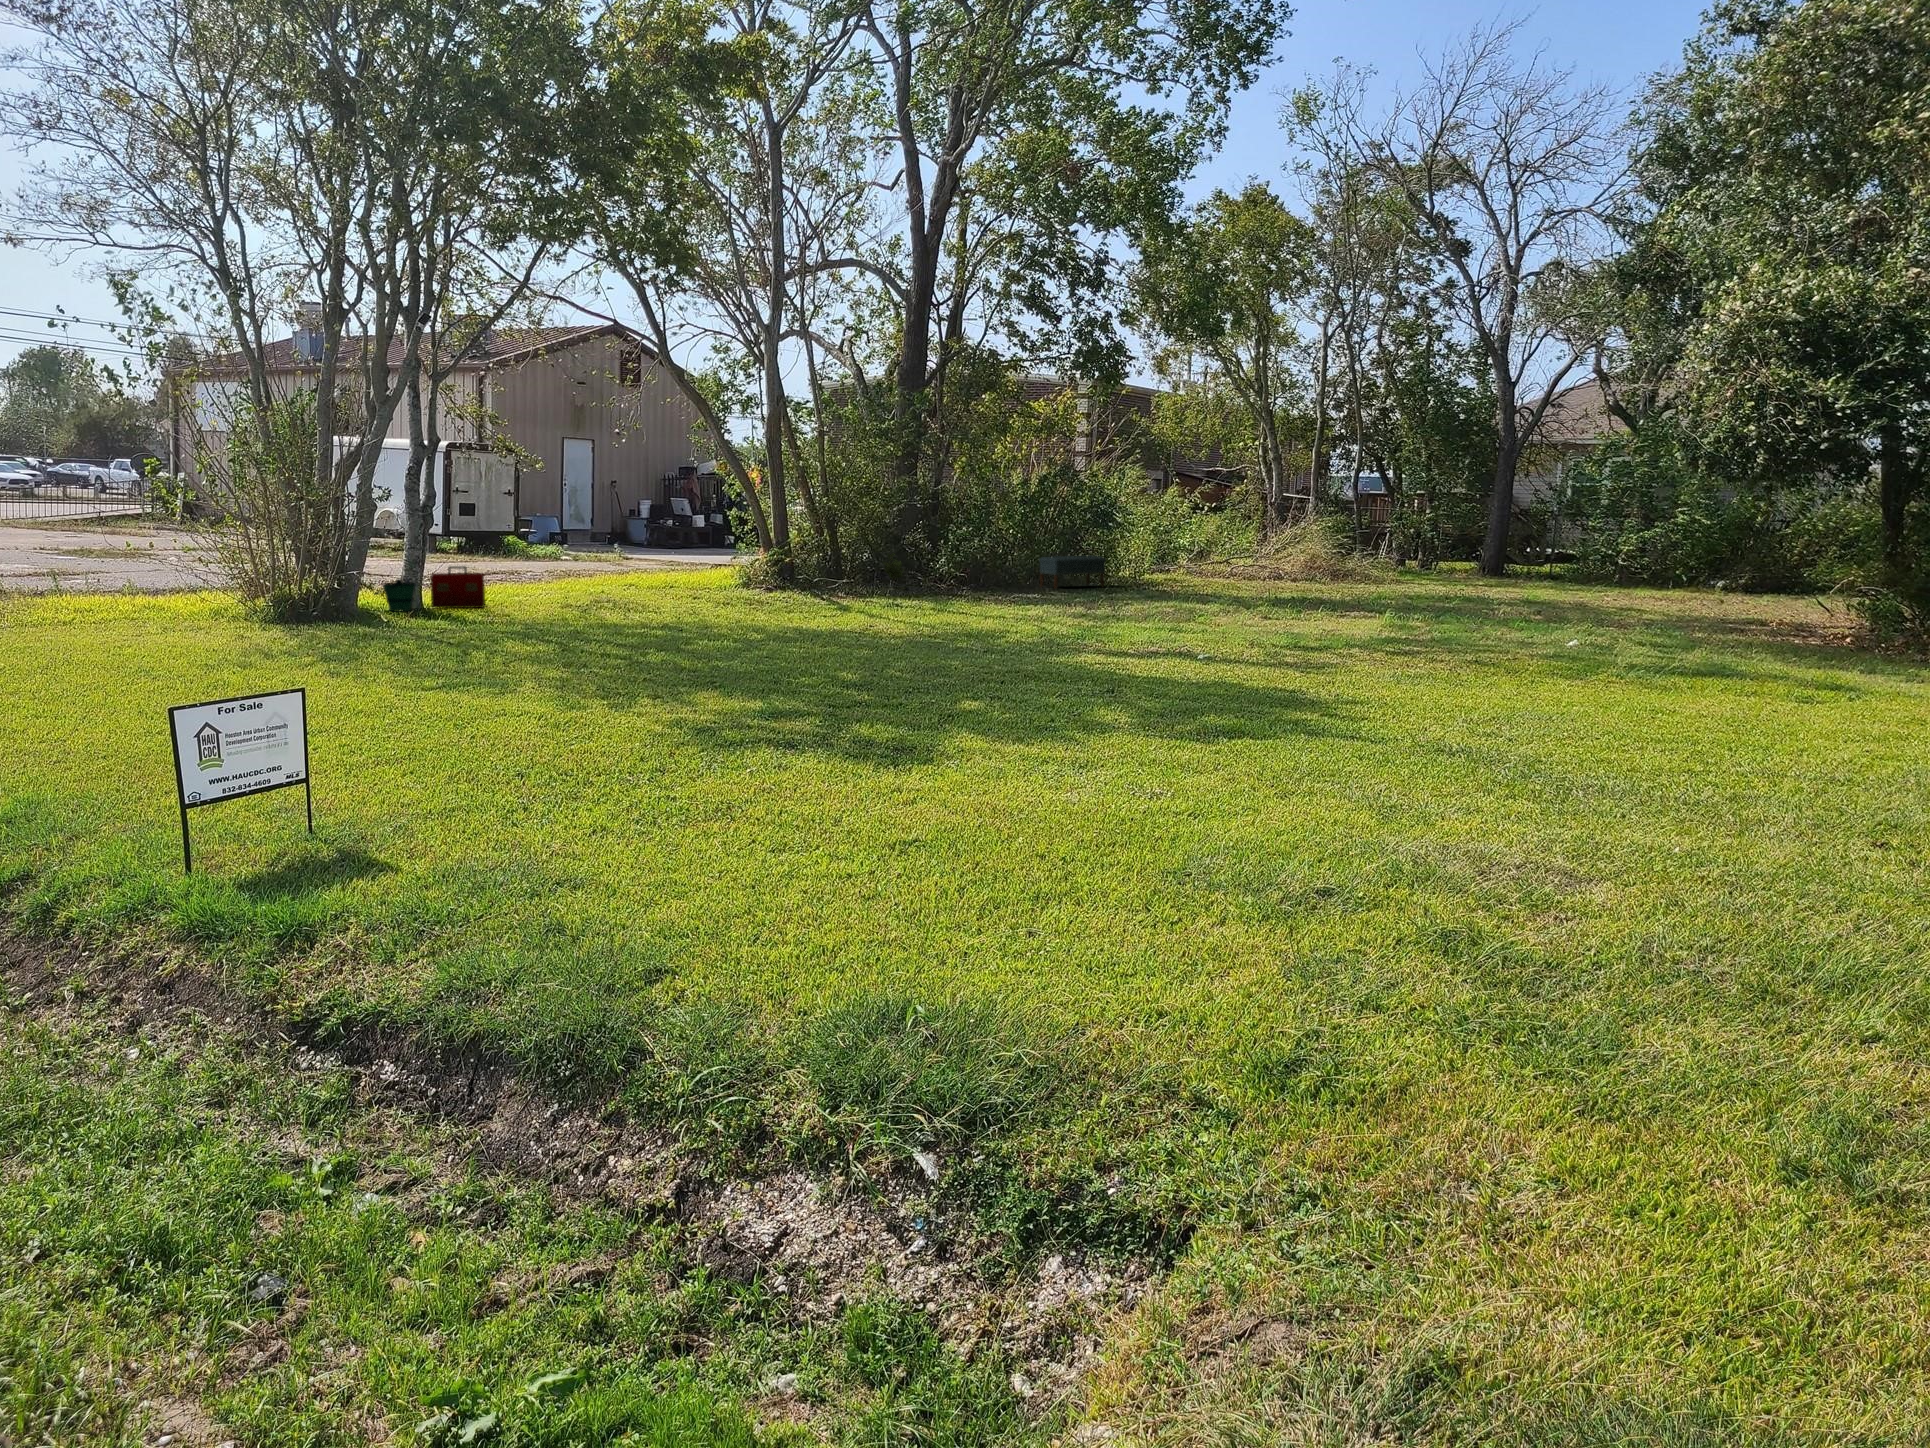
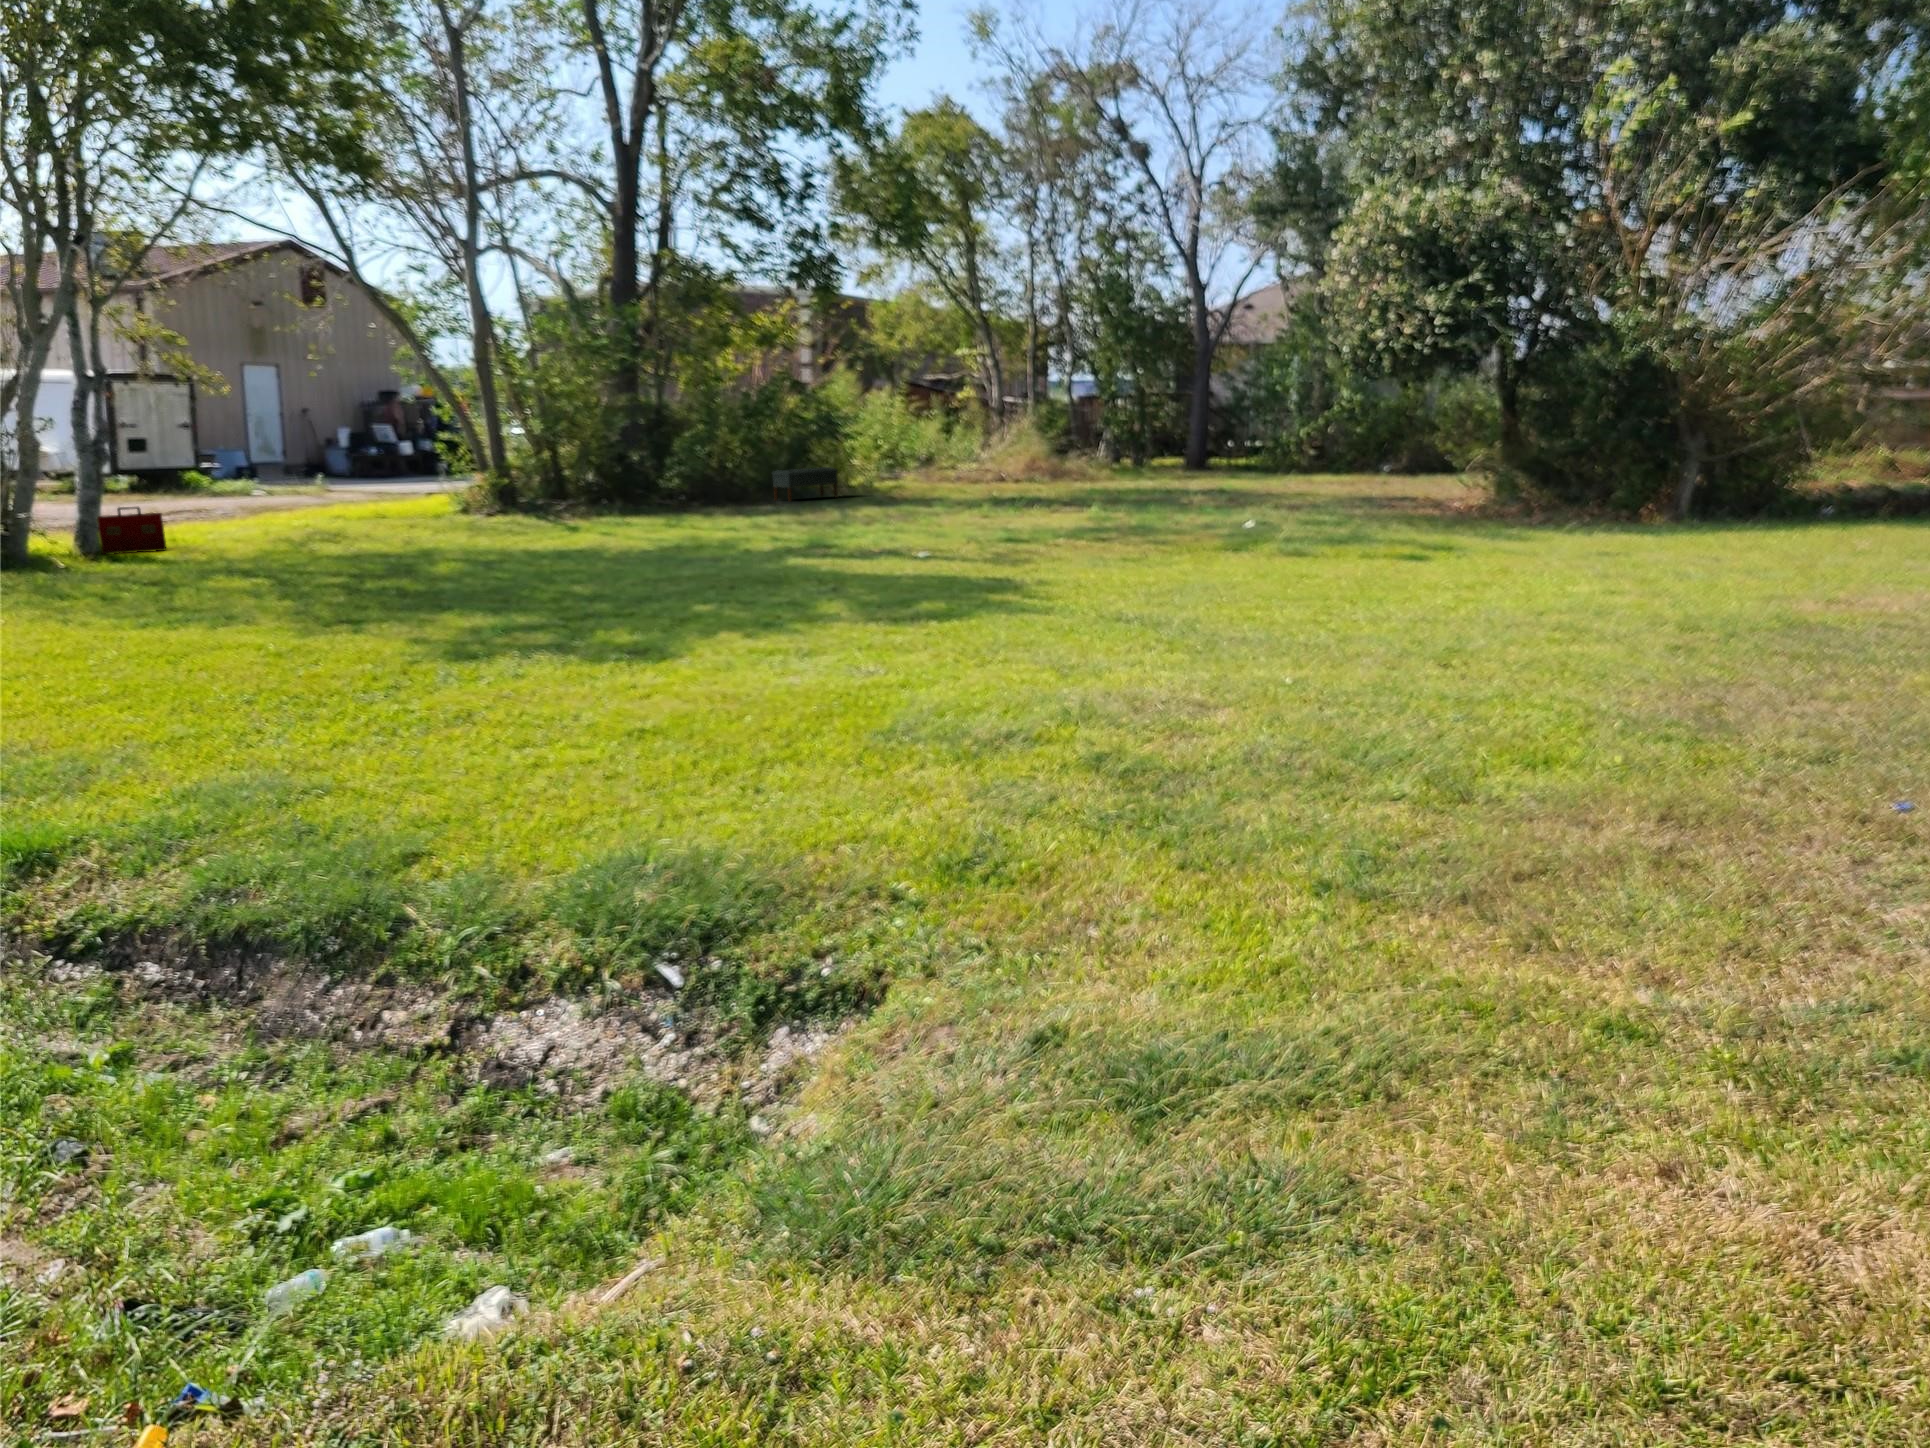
potted tree: present [883,553,903,590] -> none [610,468,636,511]
bucket: present [374,579,415,611] -> none [28,524,80,560]

